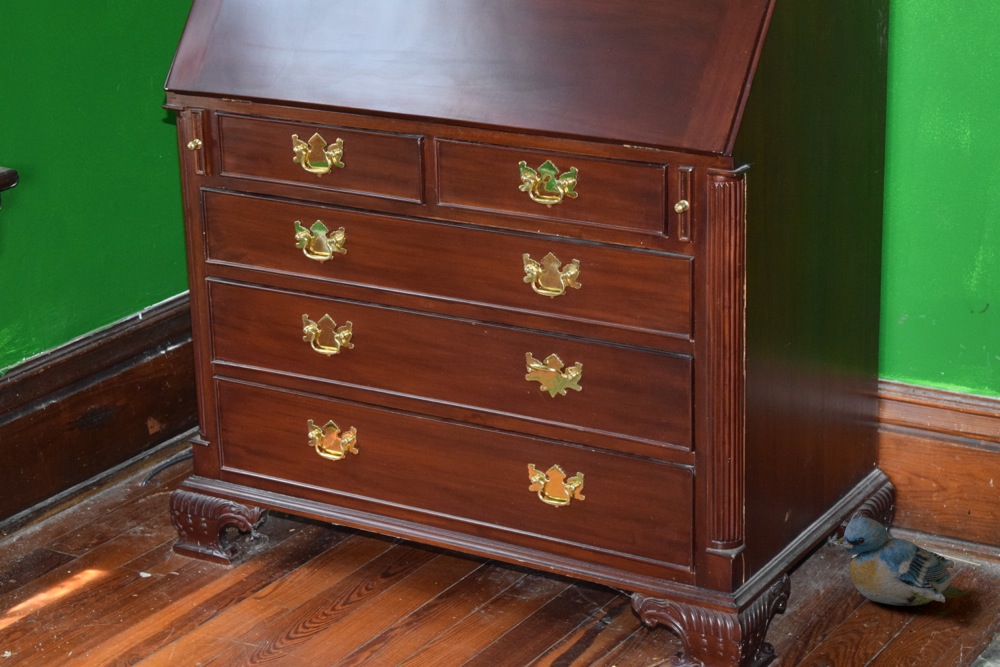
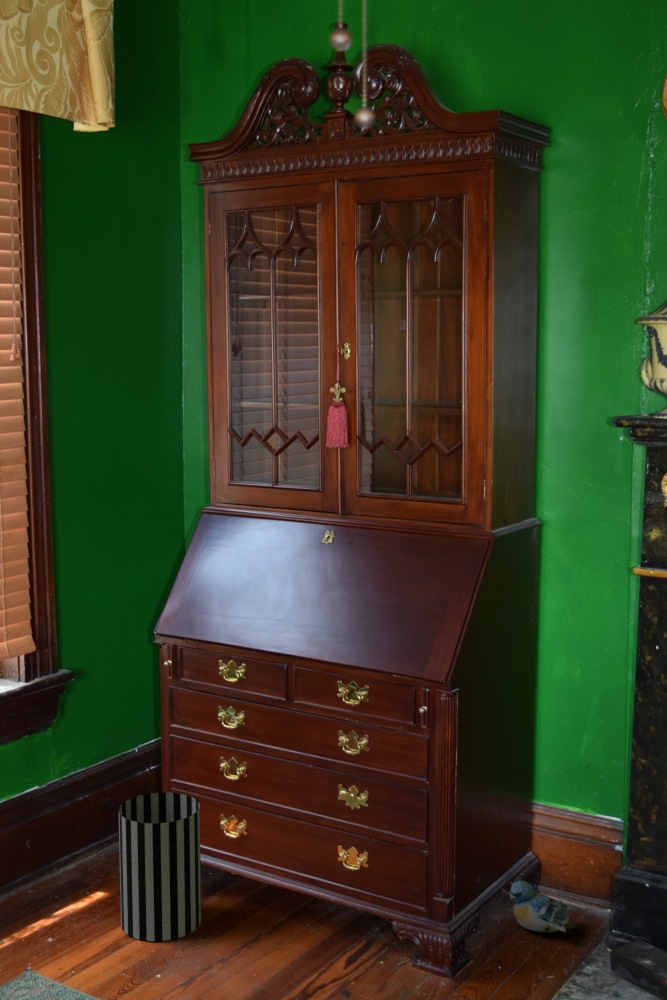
wastebasket: none [118,383,281,643] -> present [119,792,201,941]

